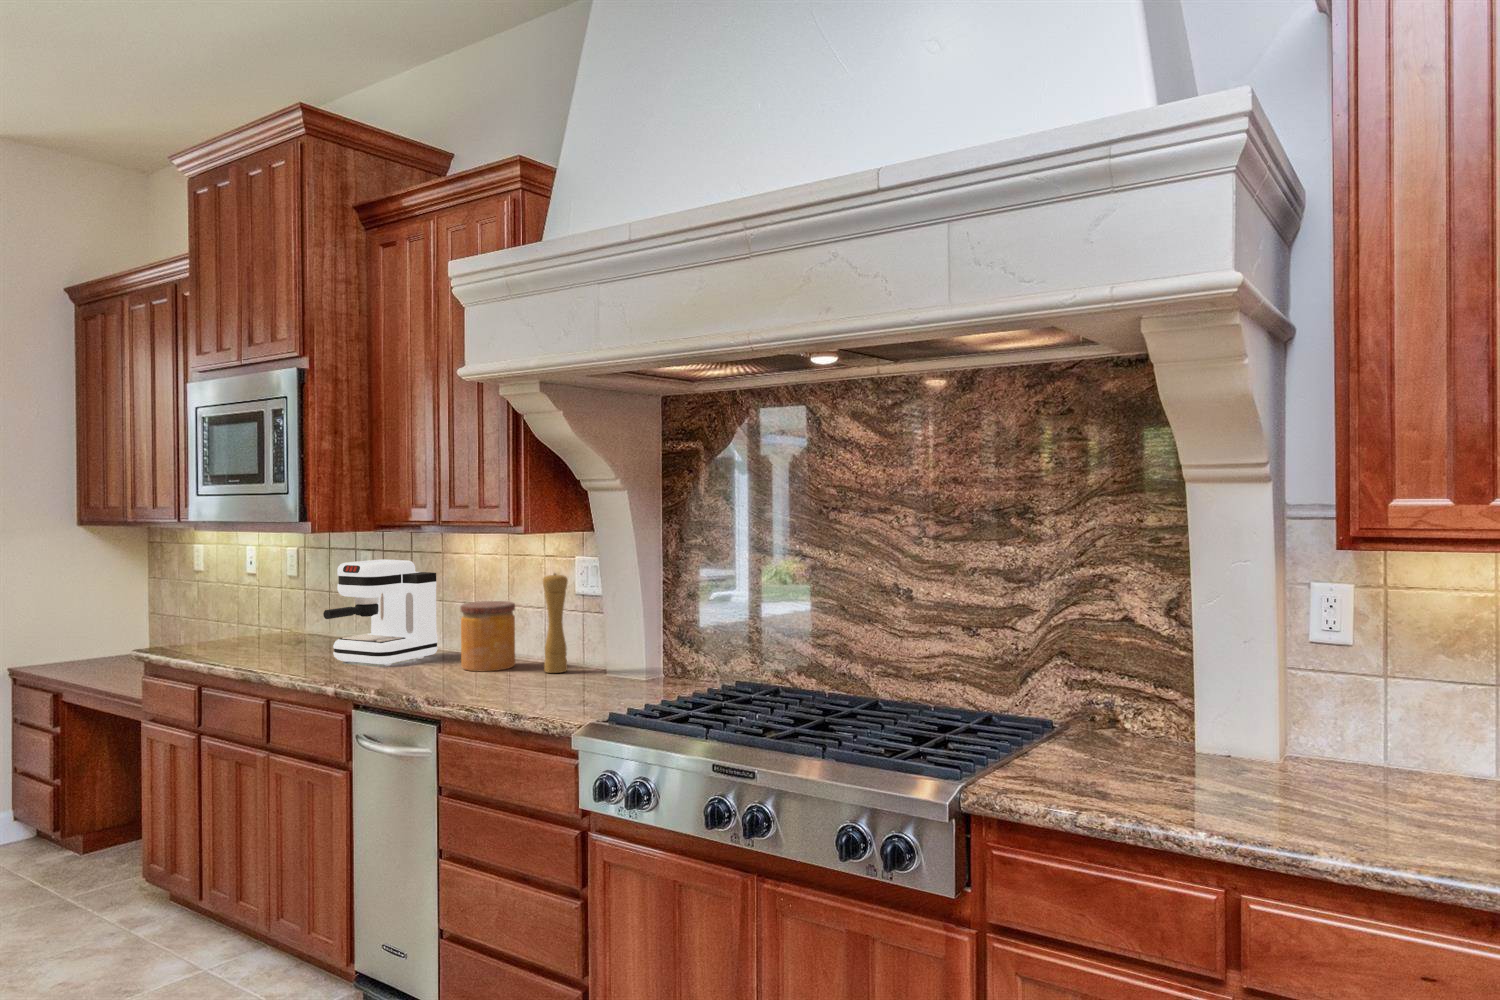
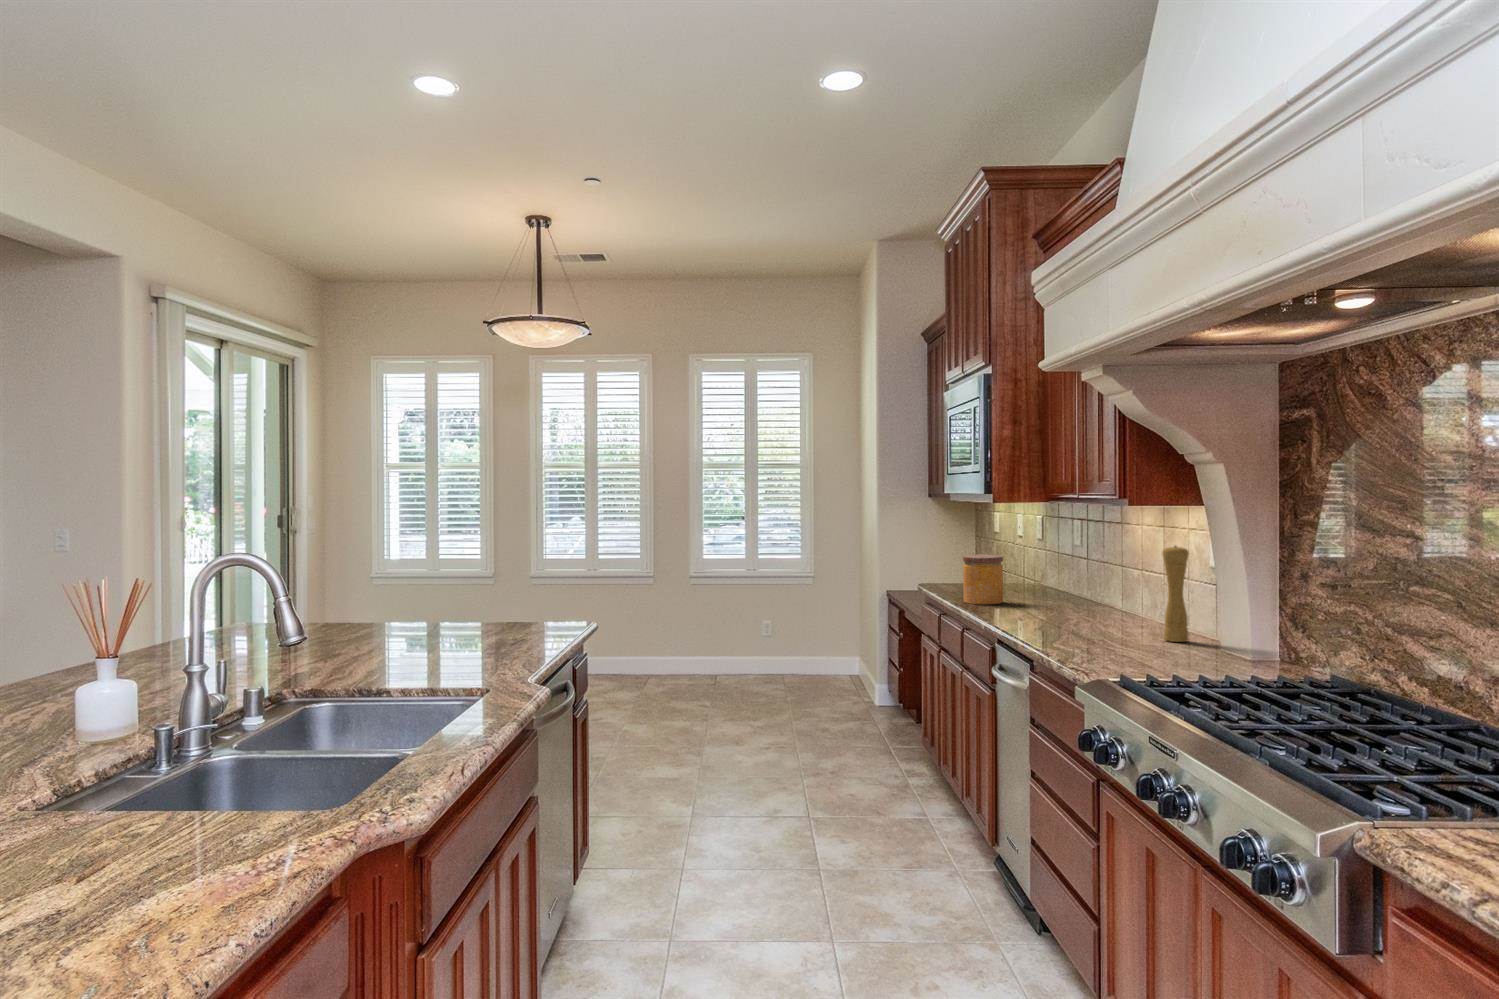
coffee maker: present [323,560,438,666] -> none [1005,527,1105,617]
jar: present [460,601,515,672] -> present [963,554,1003,605]

